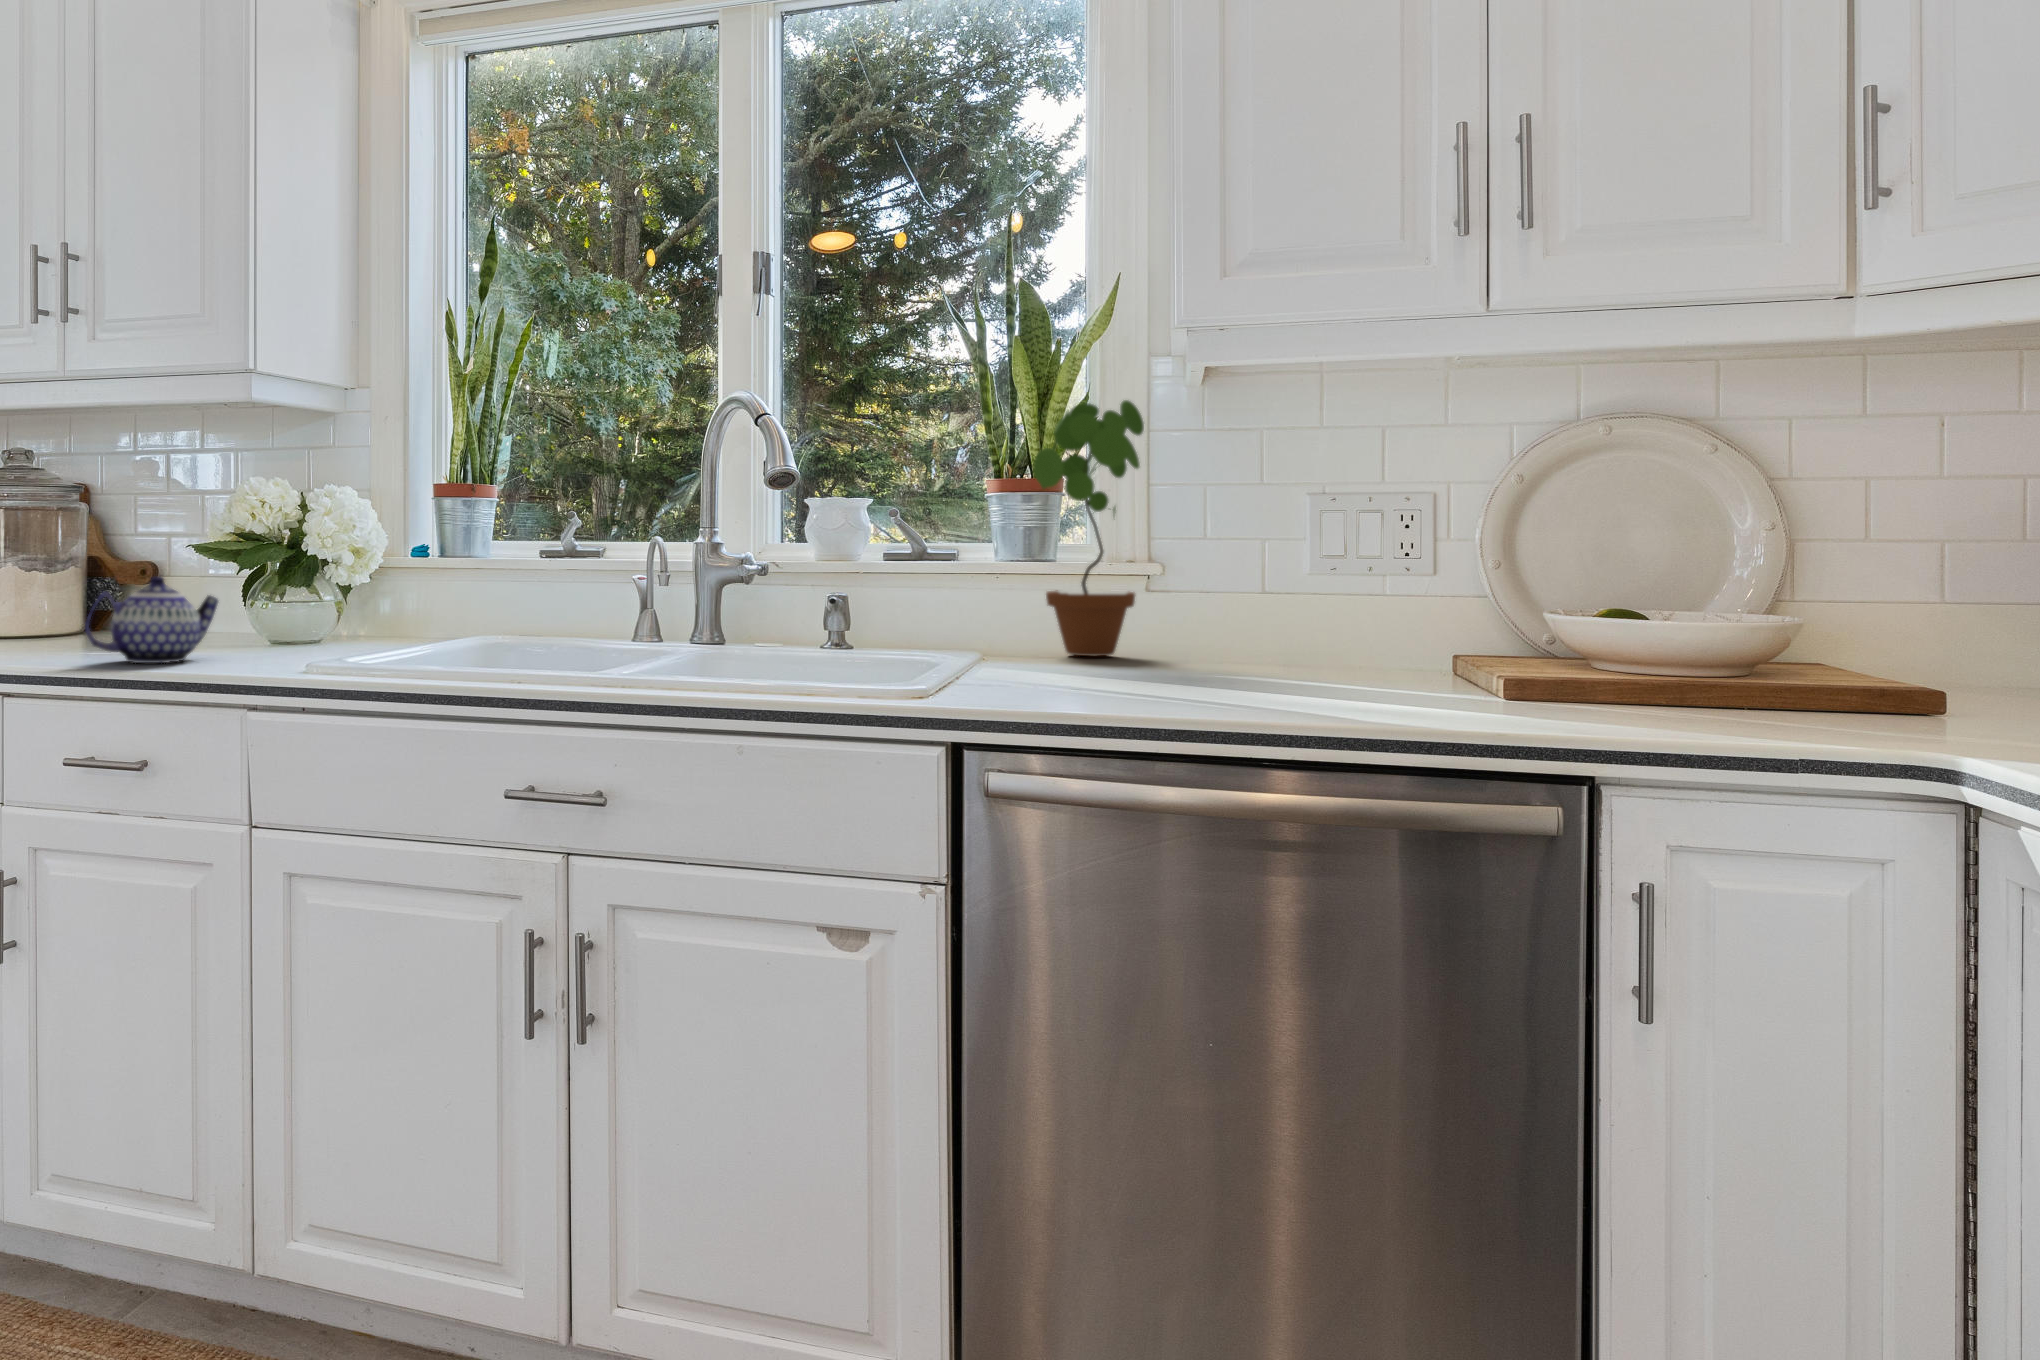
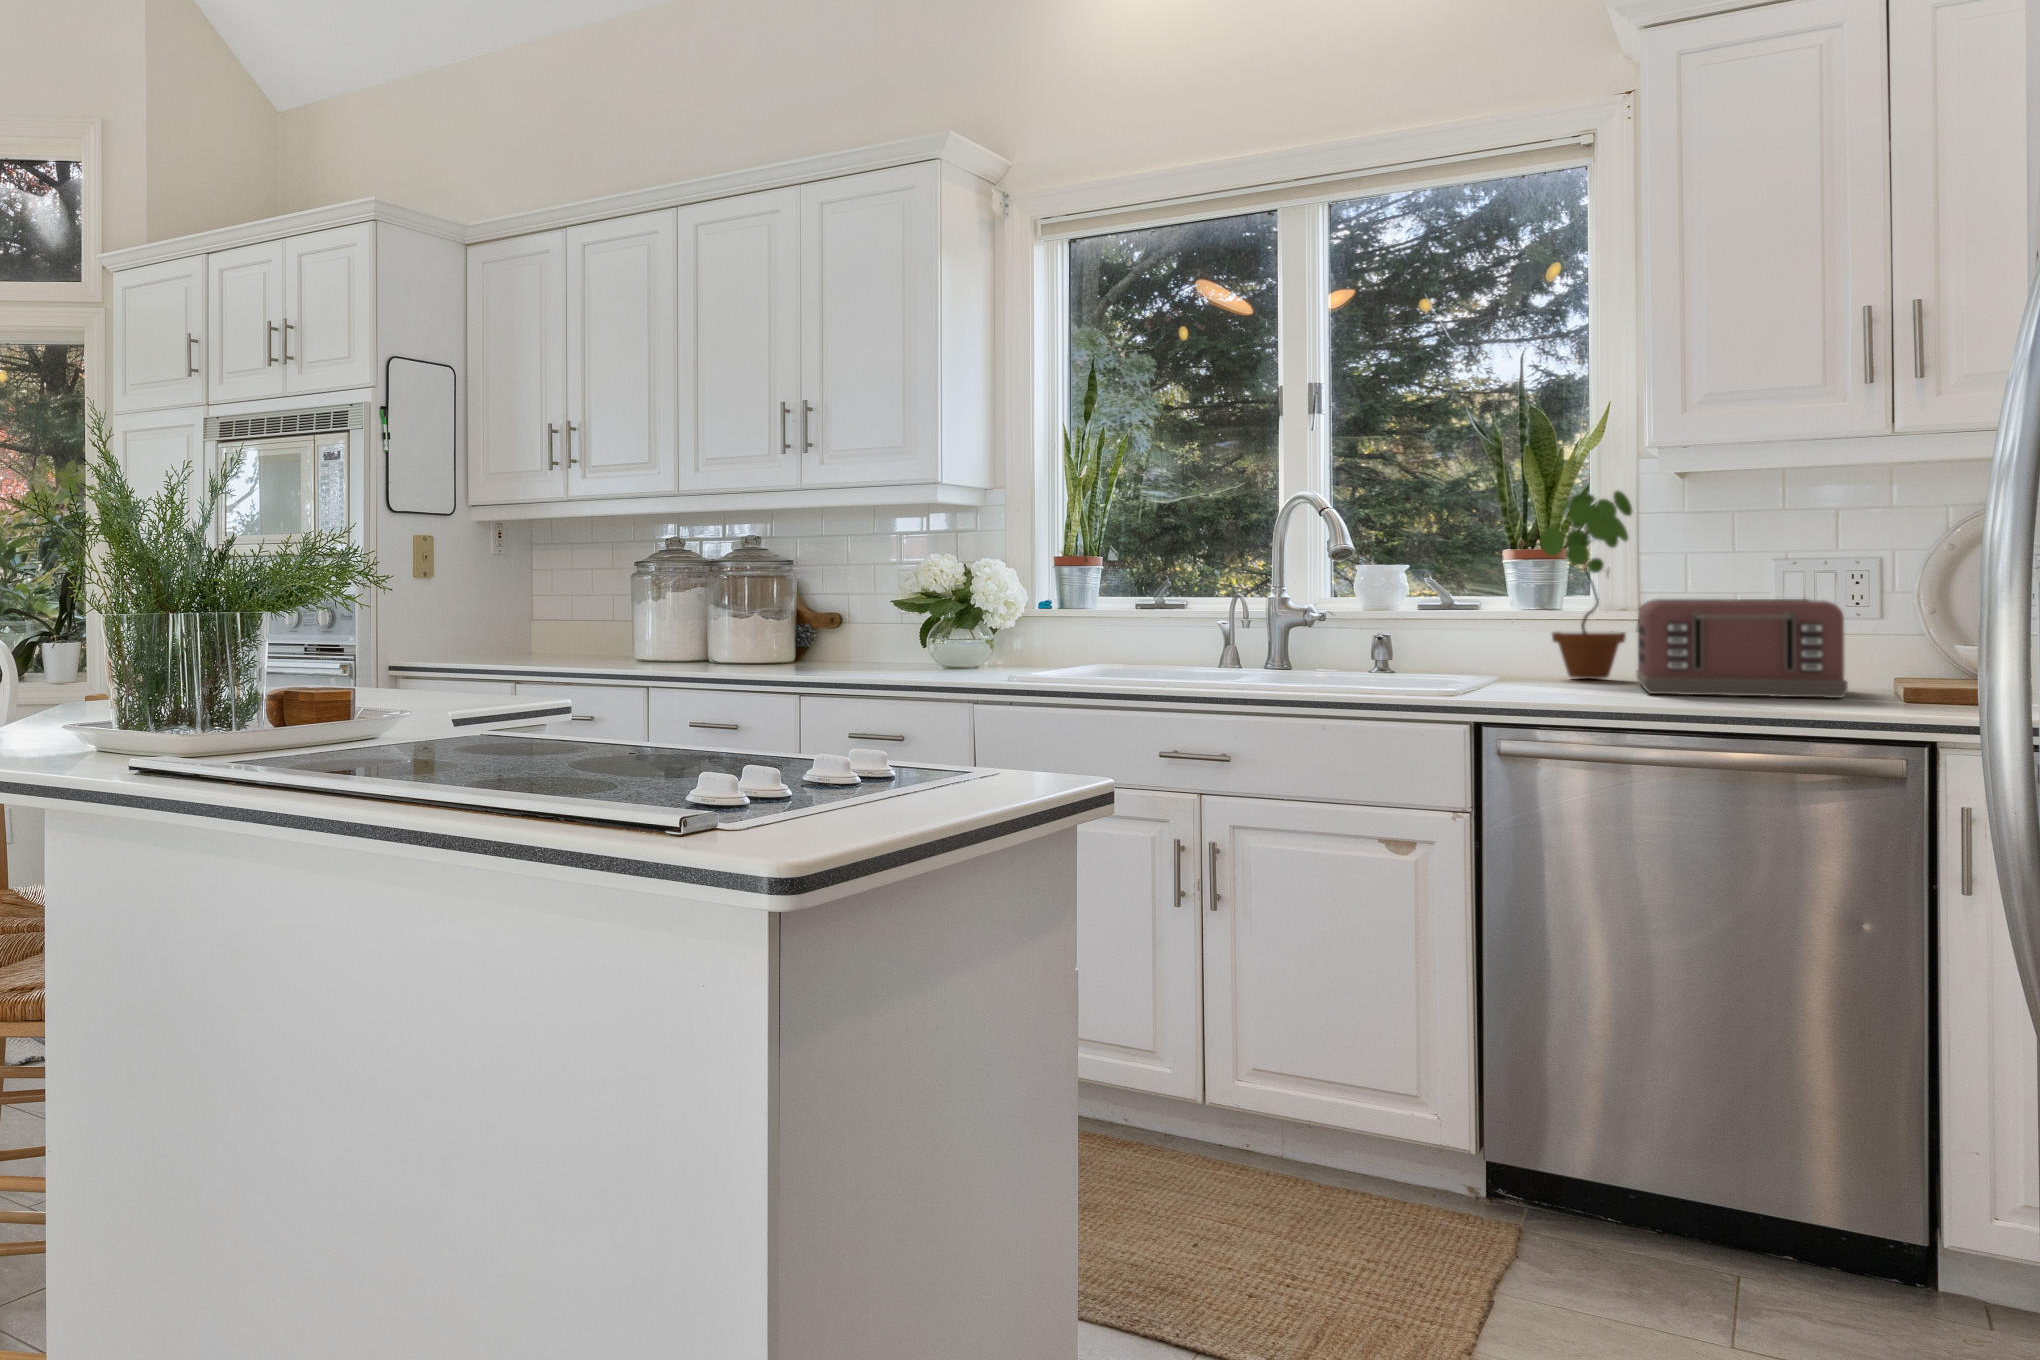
toaster: none [1153,549,1438,696] -> present [1637,599,1848,698]
teapot: present [85,576,218,663] -> none [854,620,930,676]

